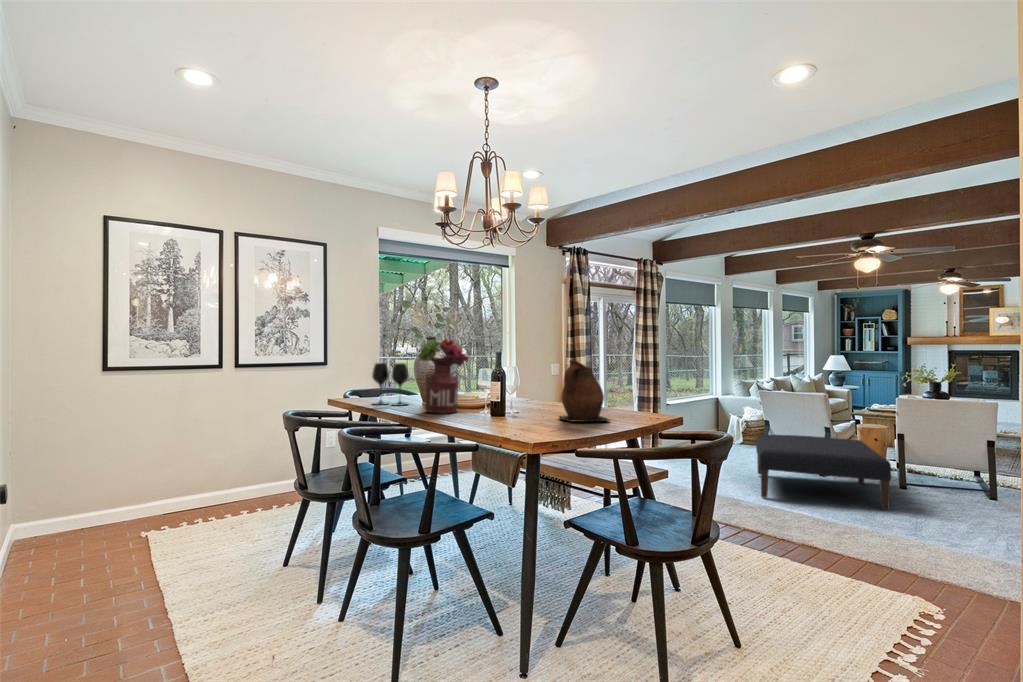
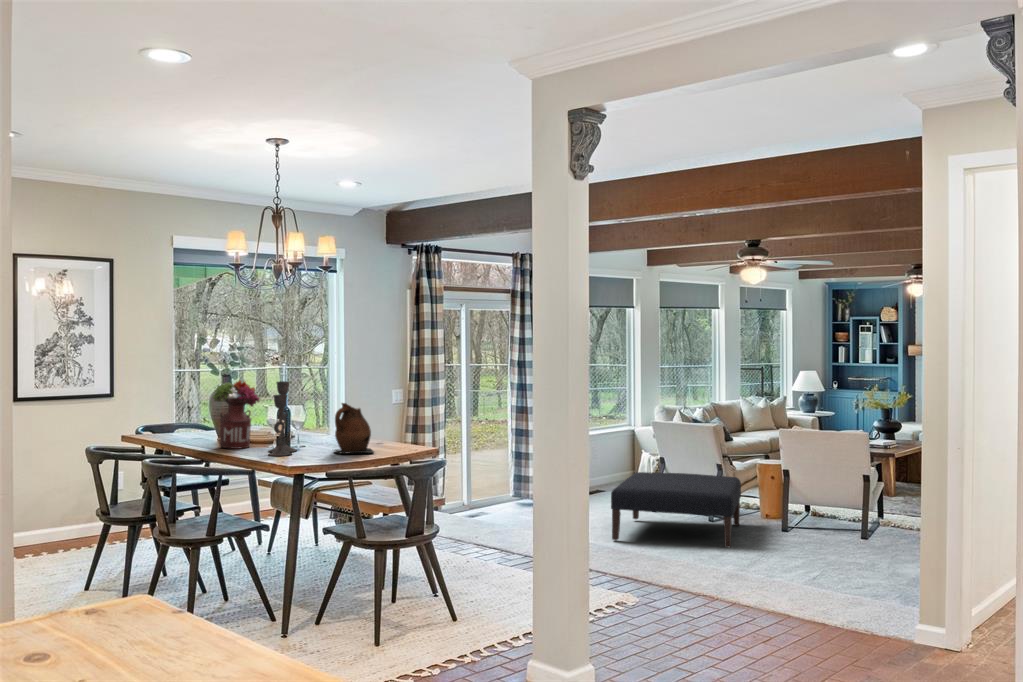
candlestick: none [482,337,514,424] -> present [269,381,297,456]
wine glass: present [372,363,409,406] -> none [169,401,206,442]

